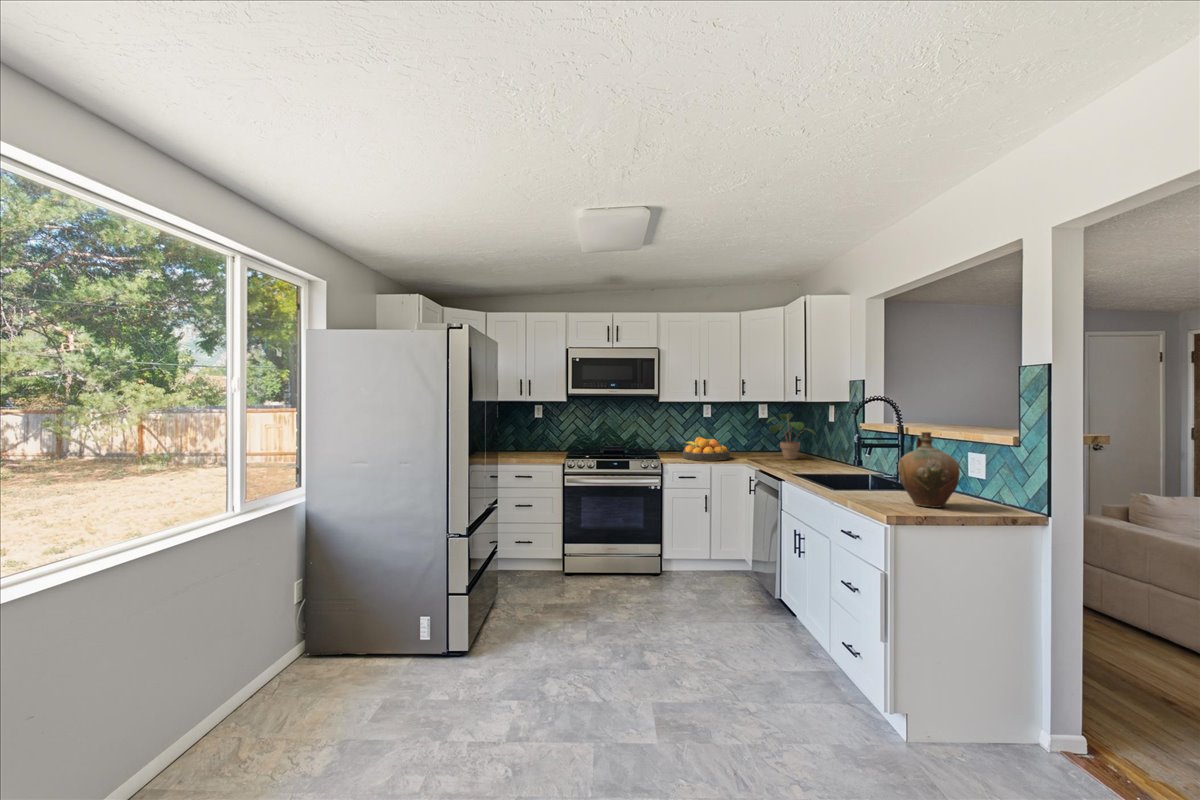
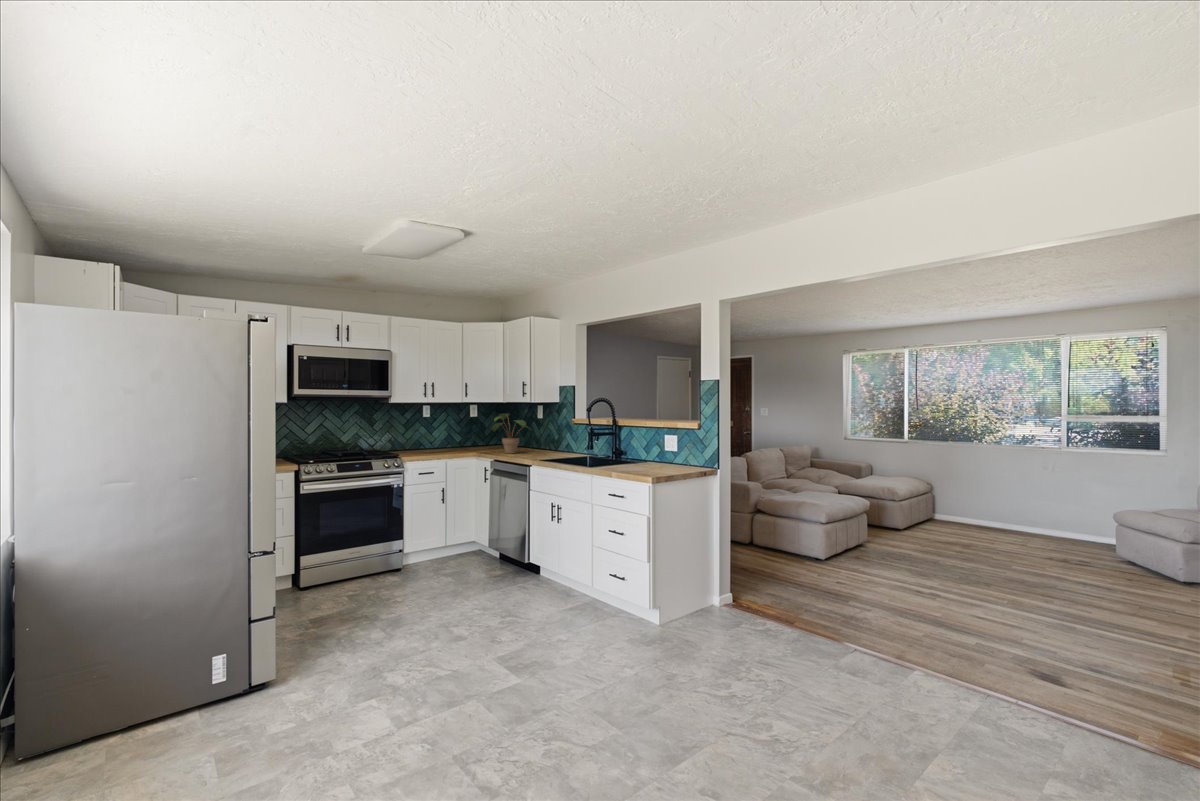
ceramic jug: present [898,432,960,508] -> none [643,421,678,469]
fruit bowl: present [683,437,730,461] -> none [418,435,465,457]

